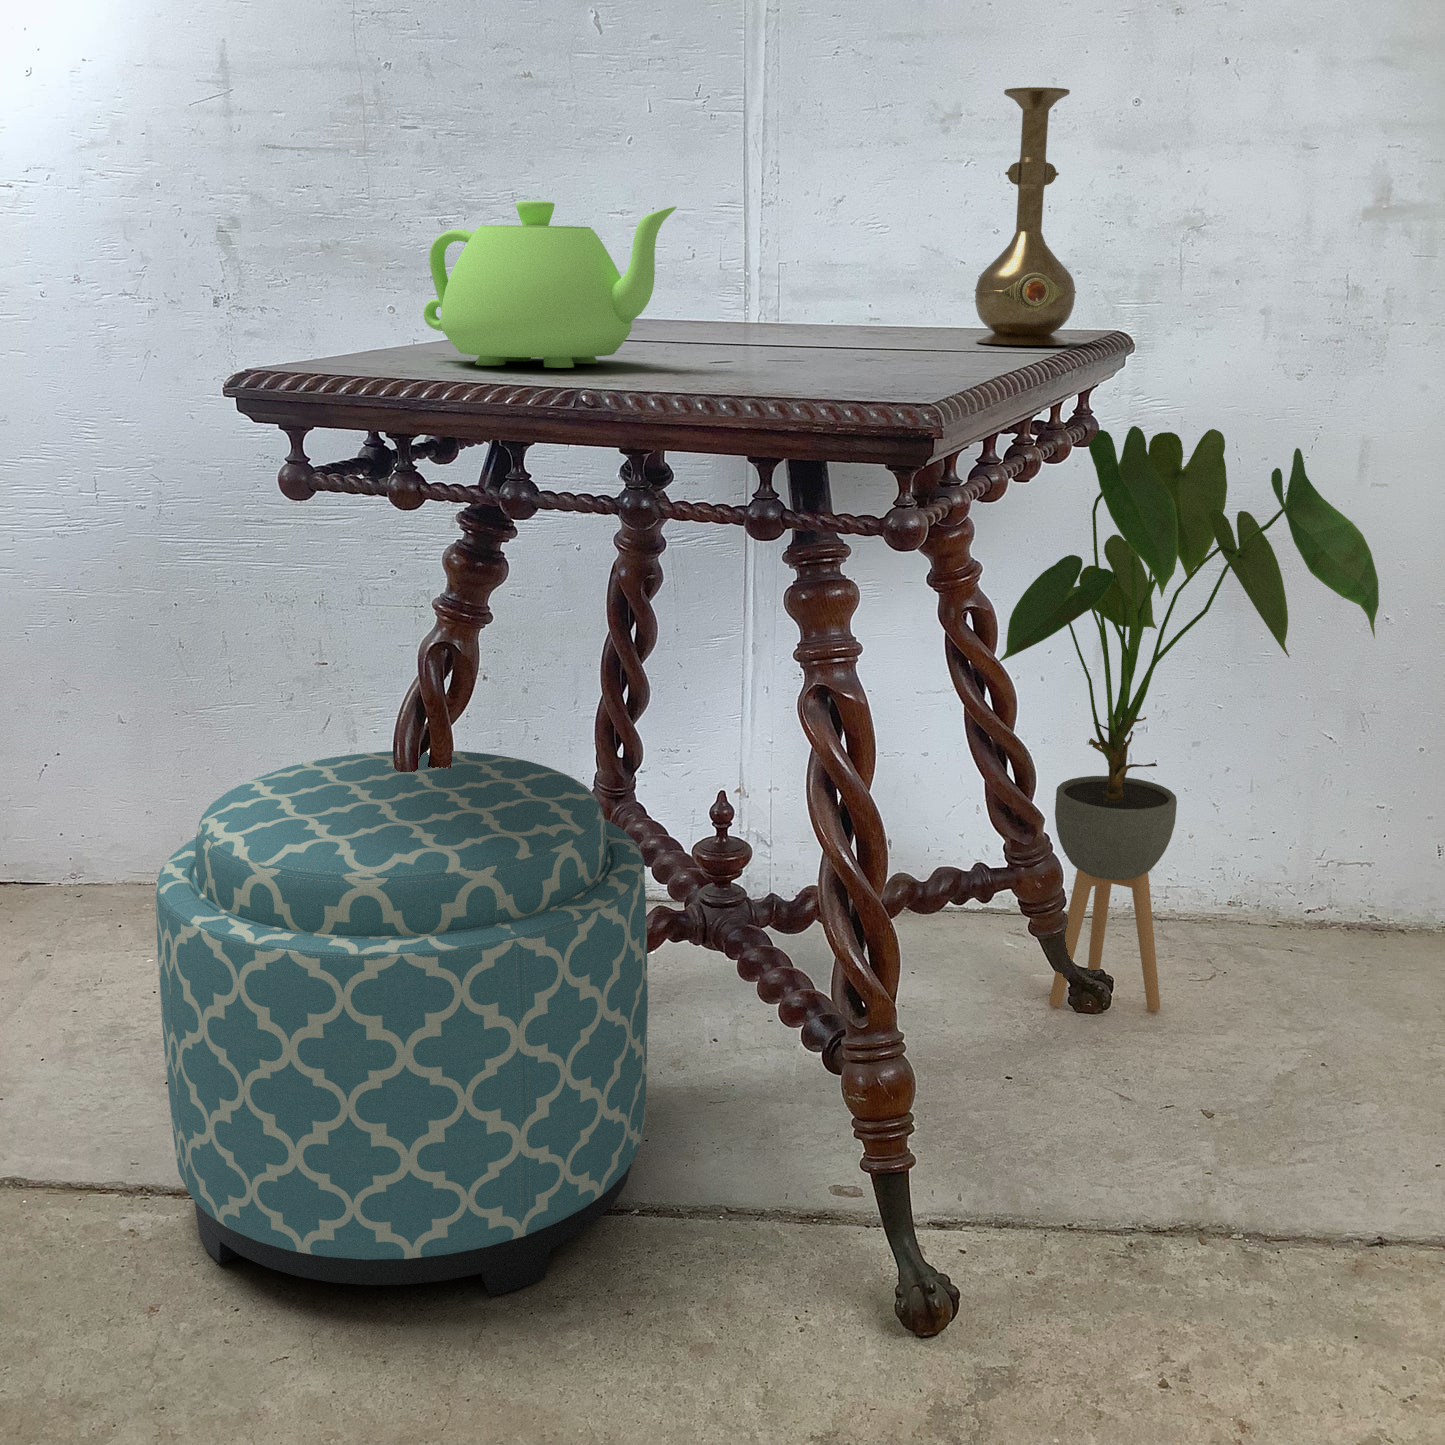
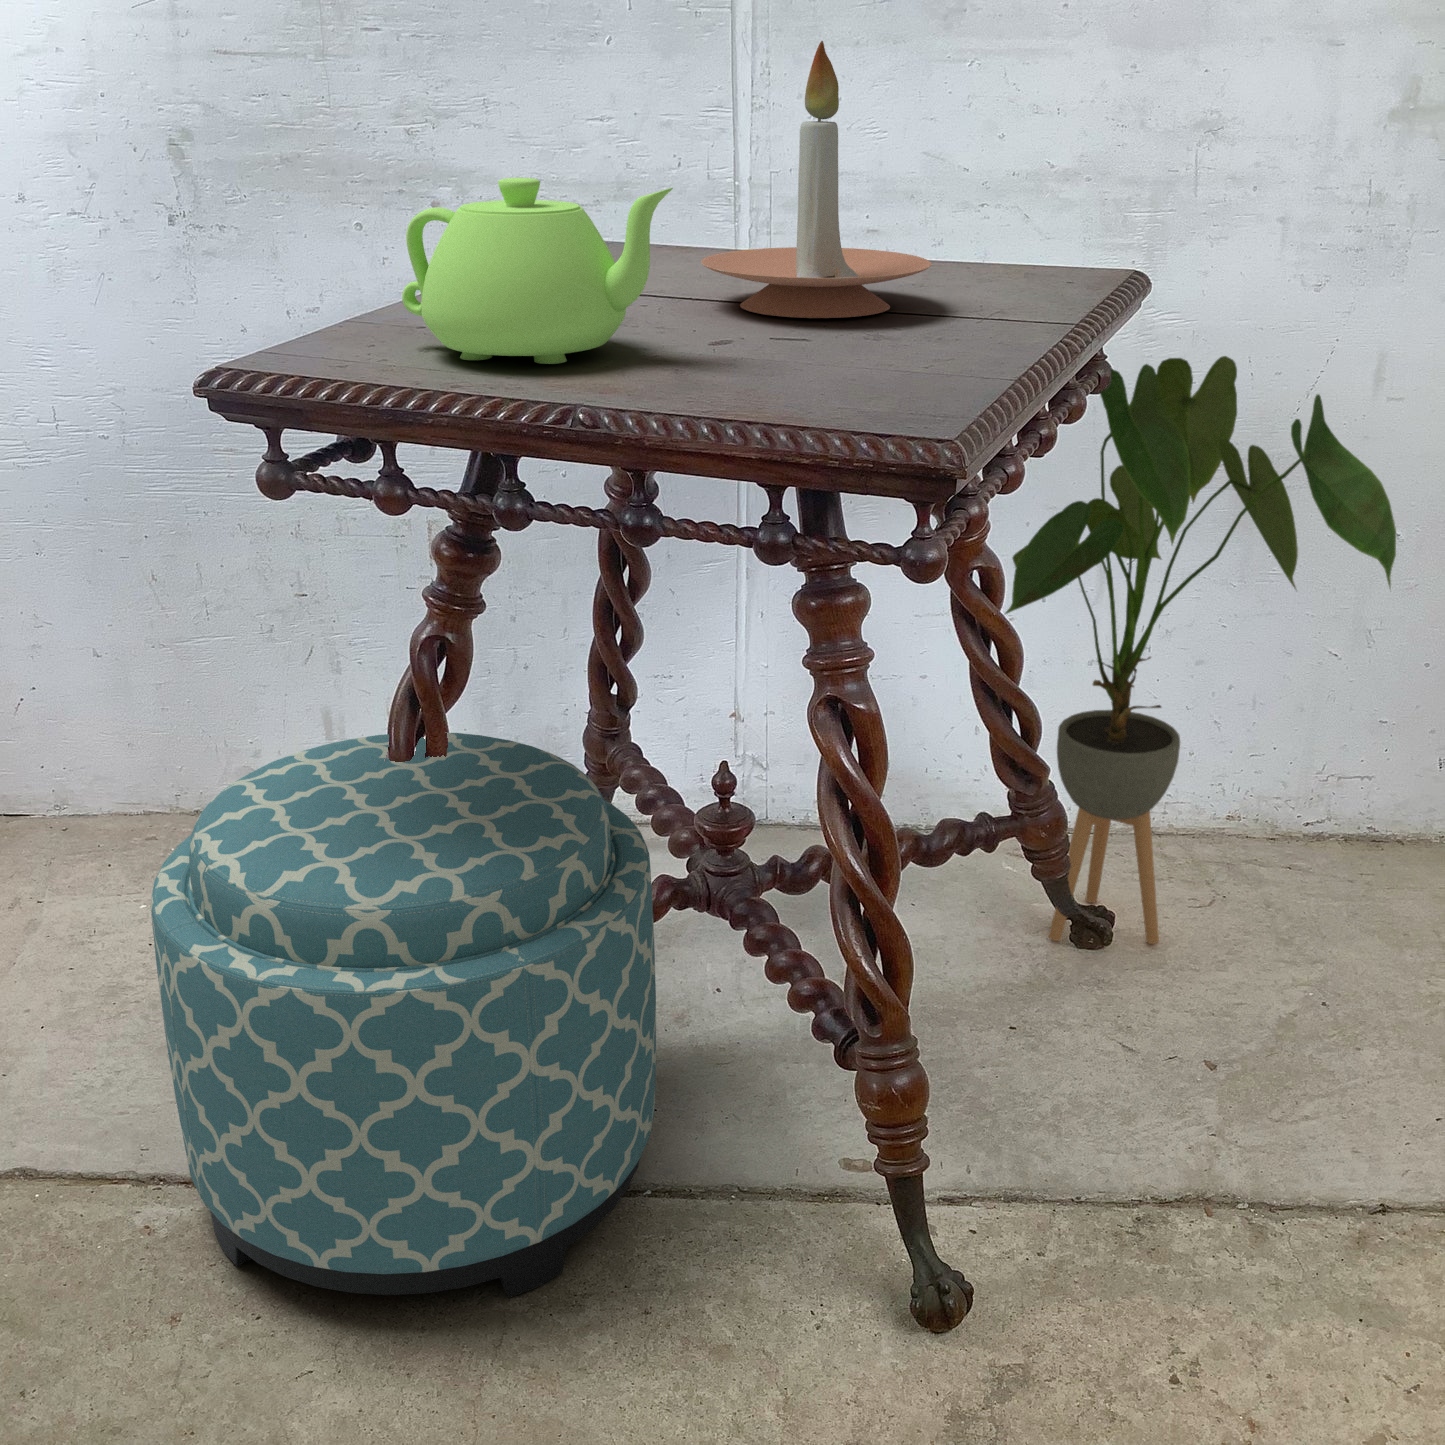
vase: present [975,87,1076,345] -> none [981,6,1088,285]
candle holder: none [707,104,924,354] -> present [701,41,931,318]

